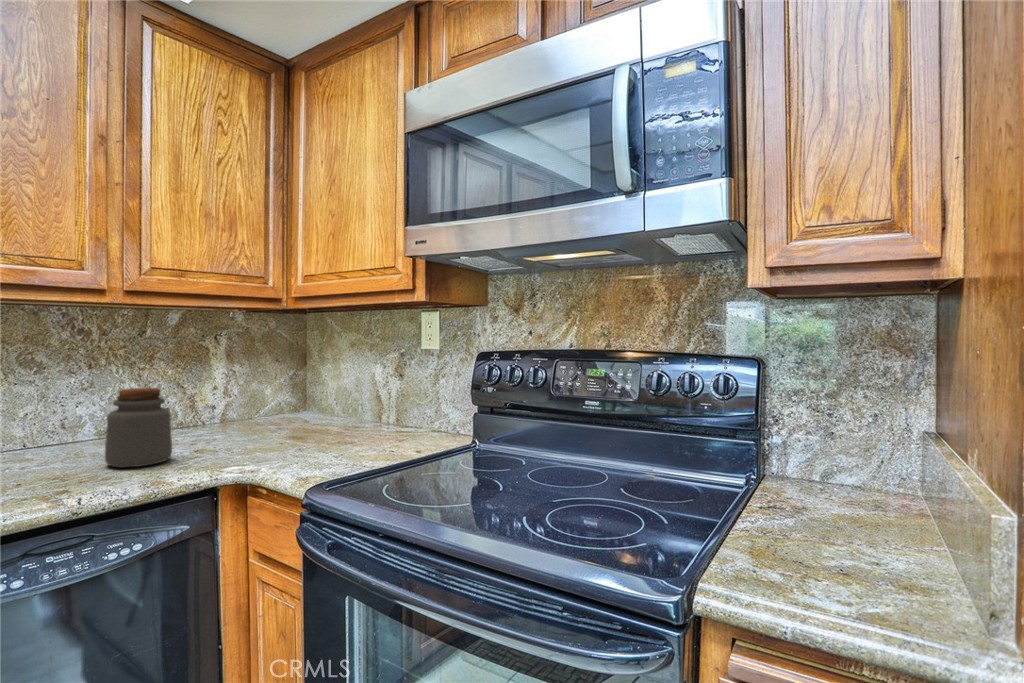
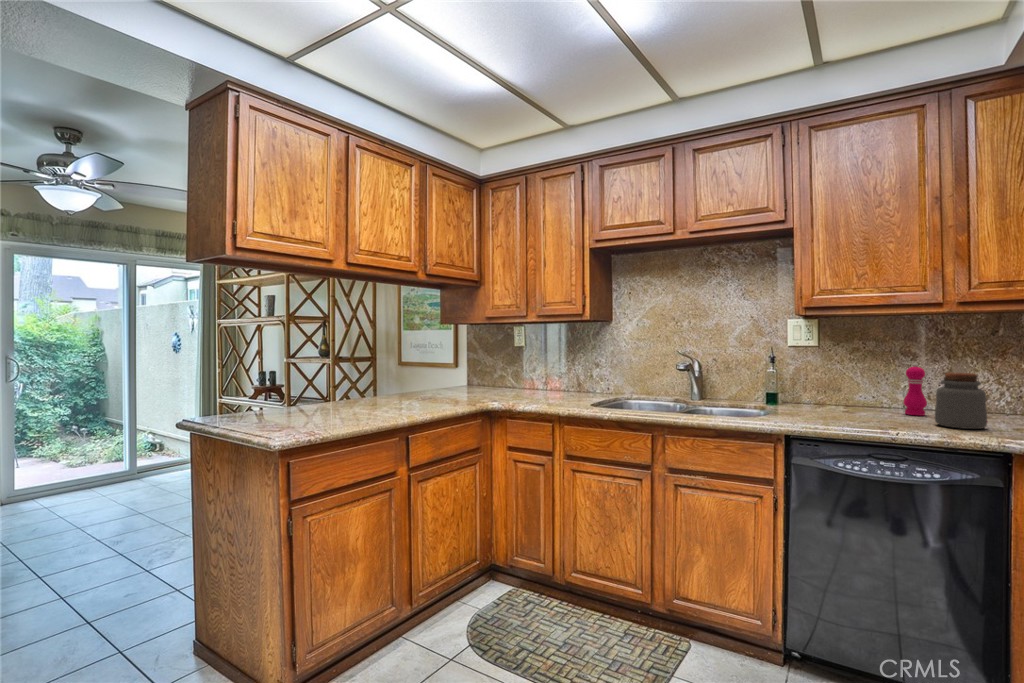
pepper mill: none [35,377,72,458] -> present [904,363,927,416]

